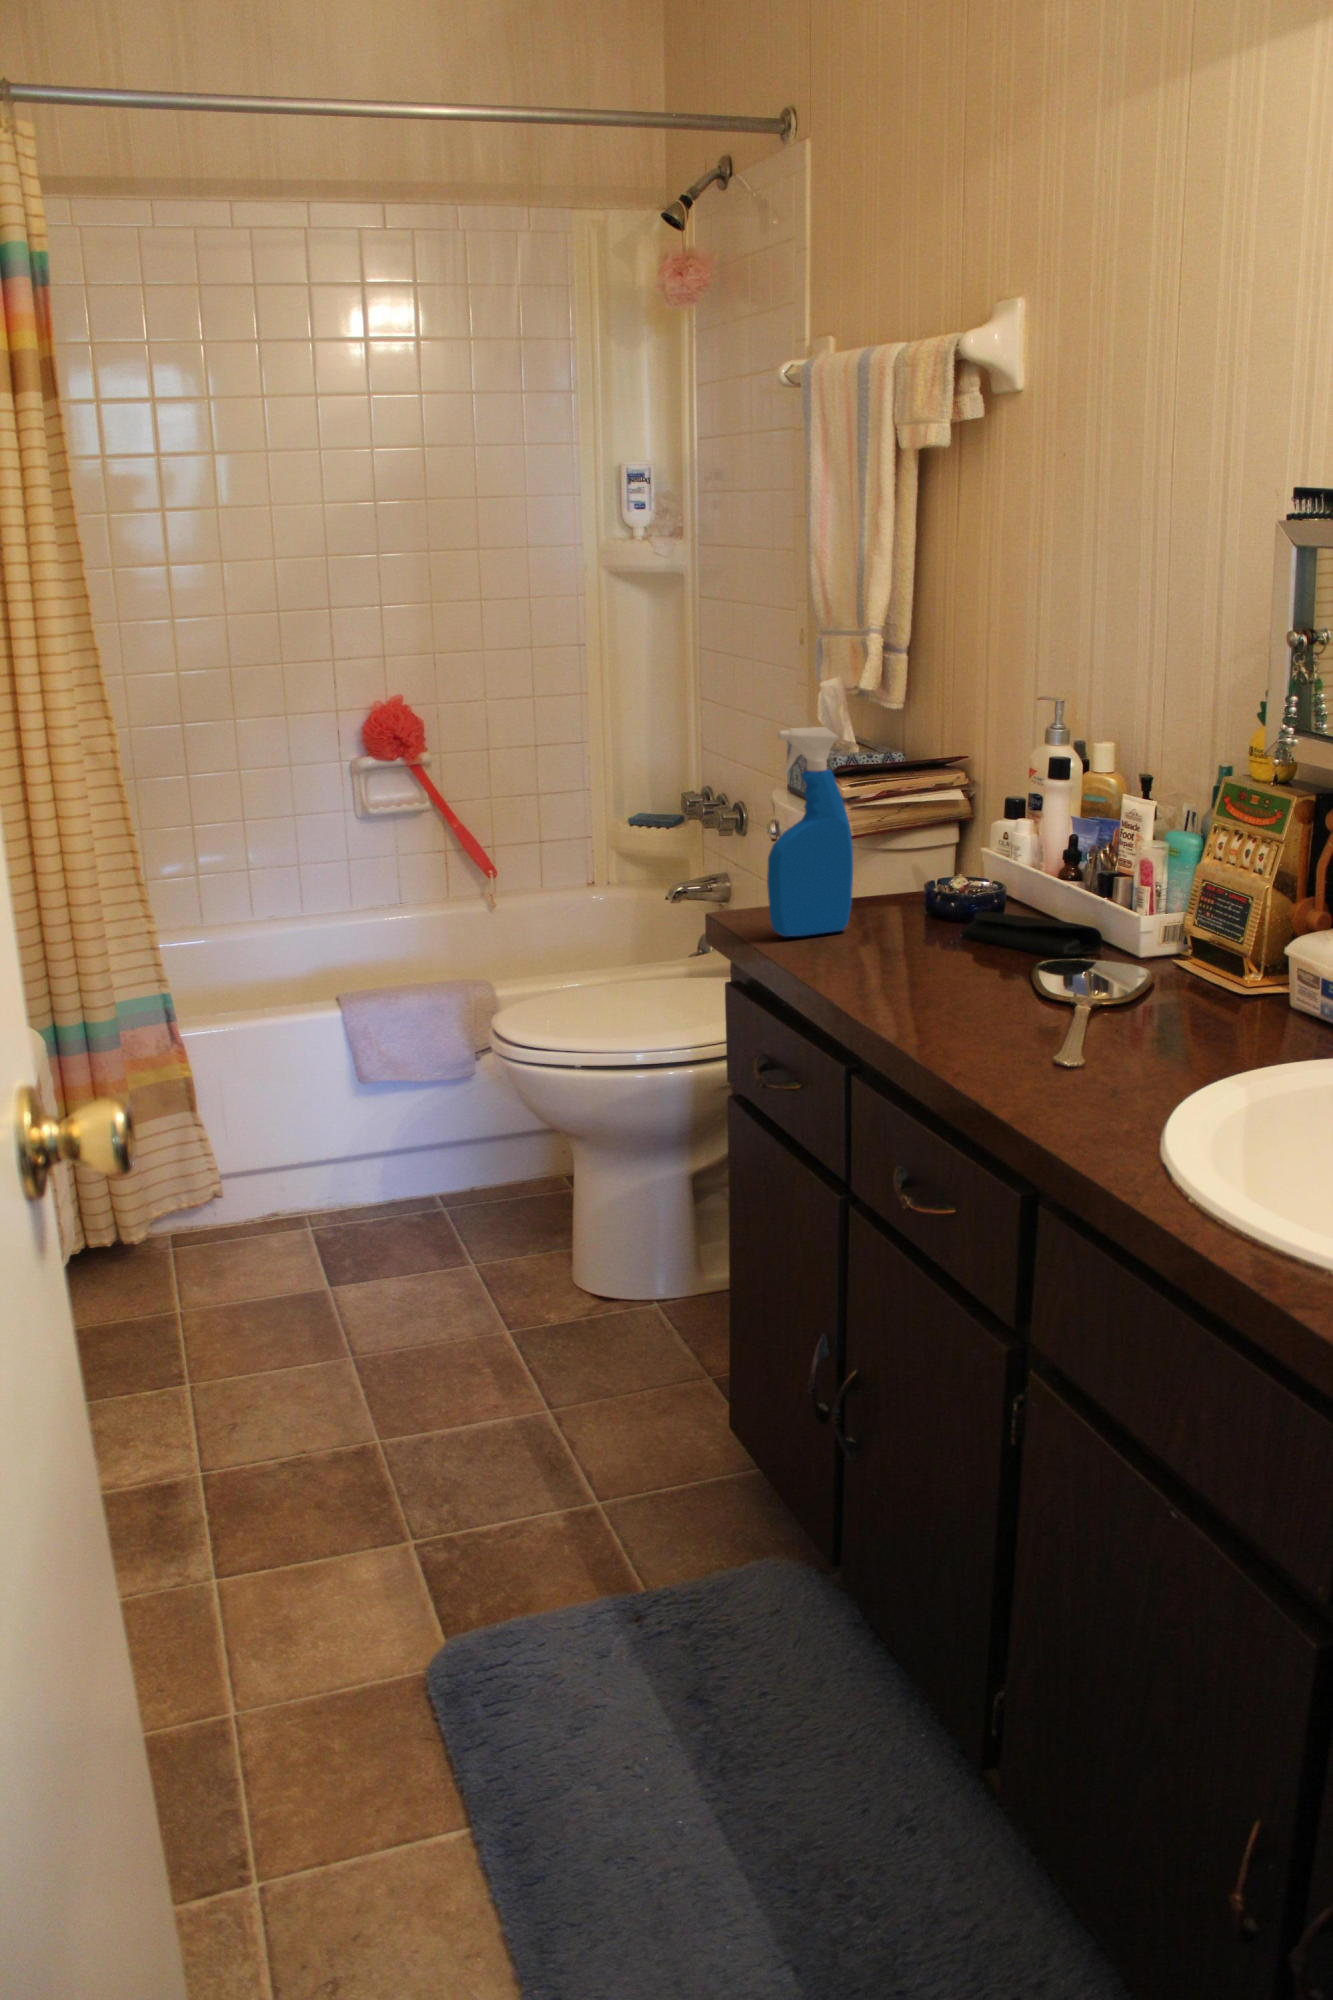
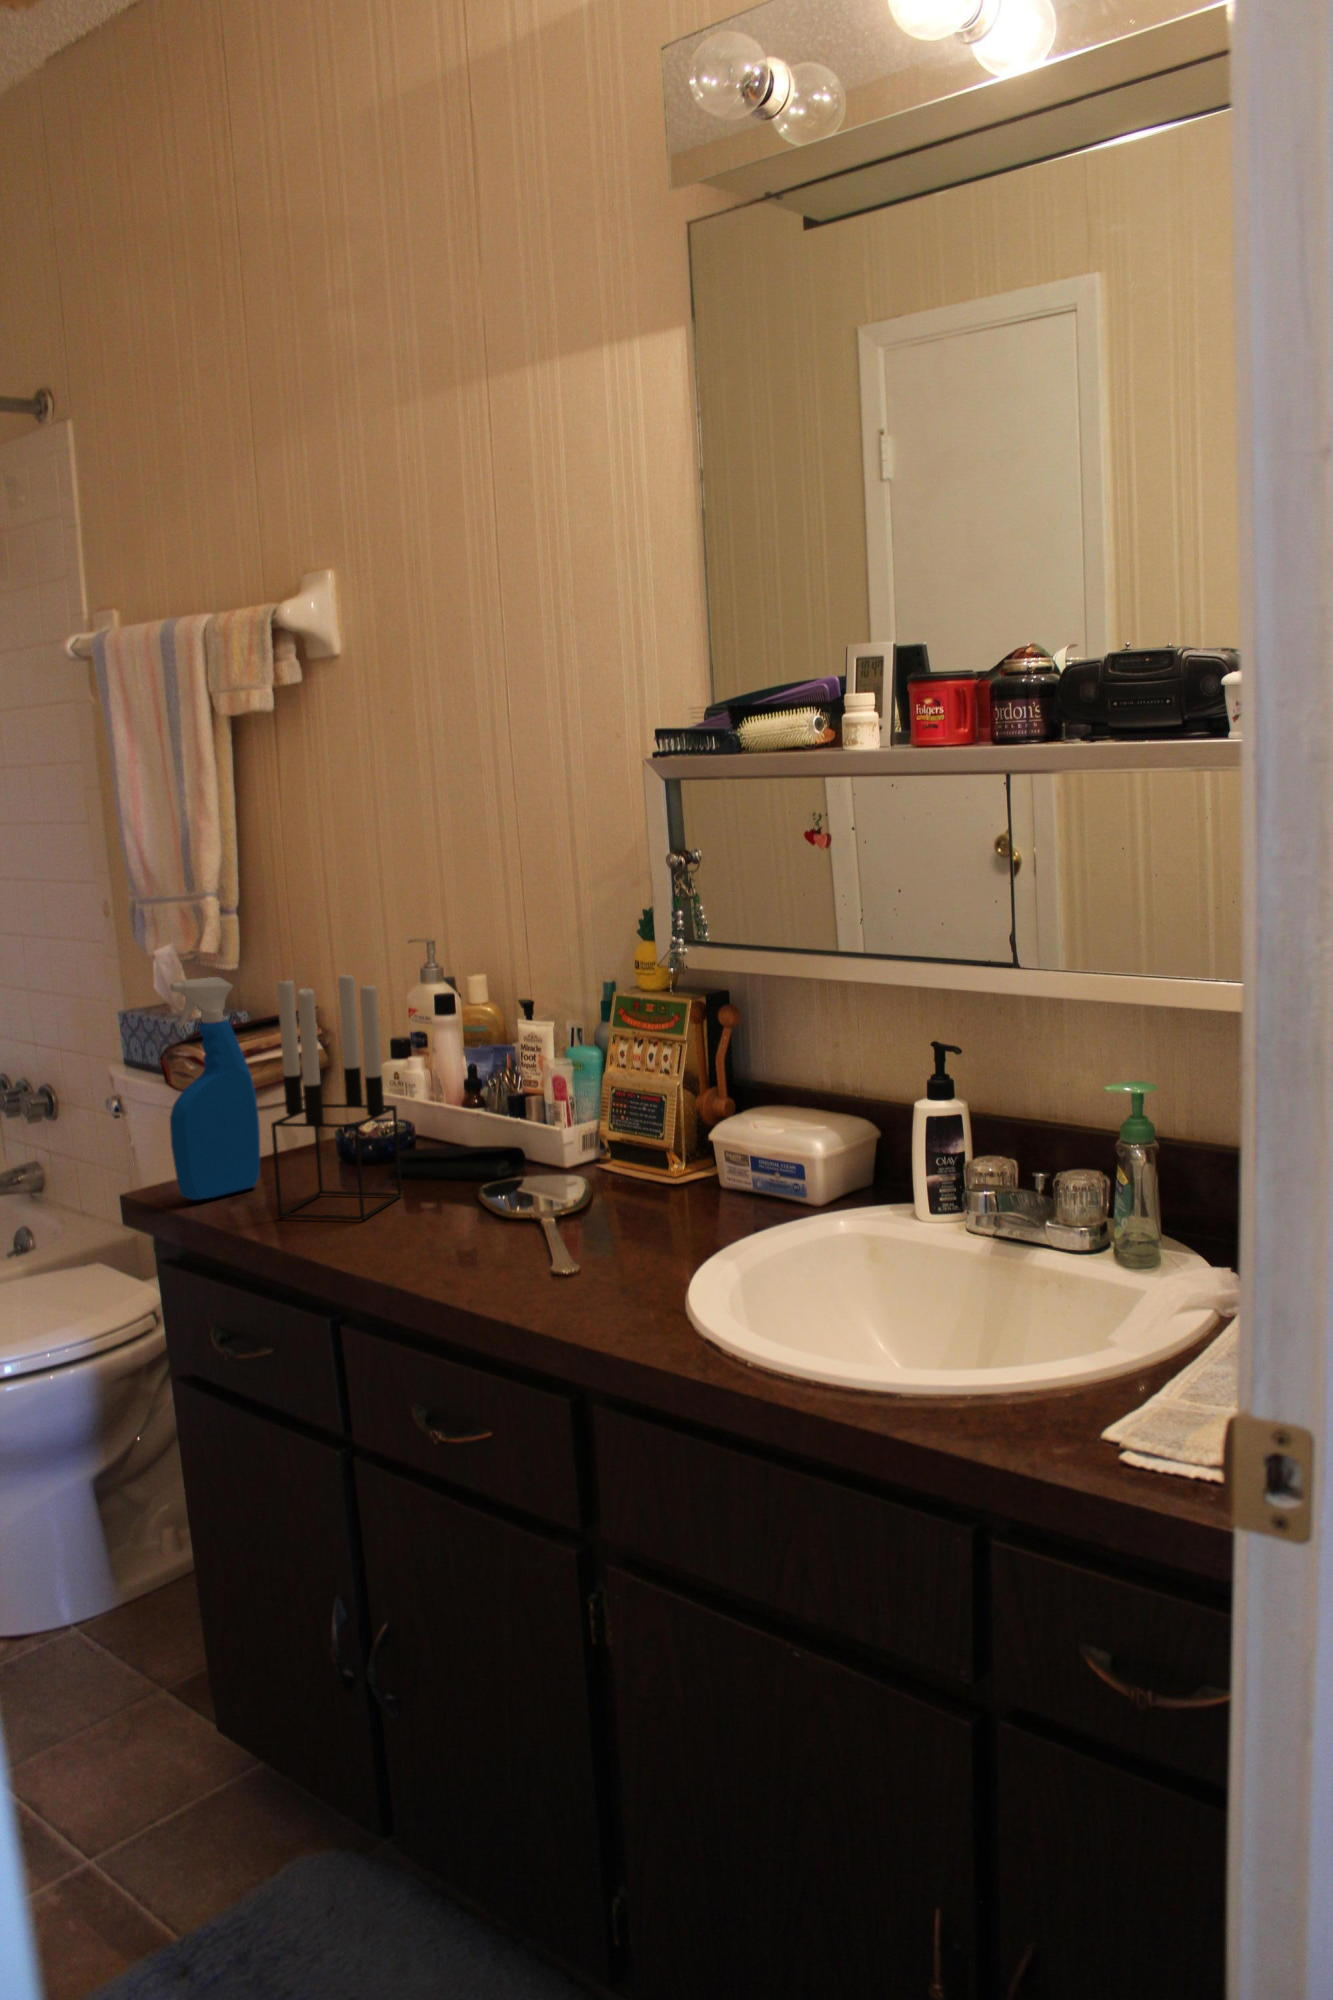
candle holder: none [846,734,973,981] -> present [271,972,402,1220]

